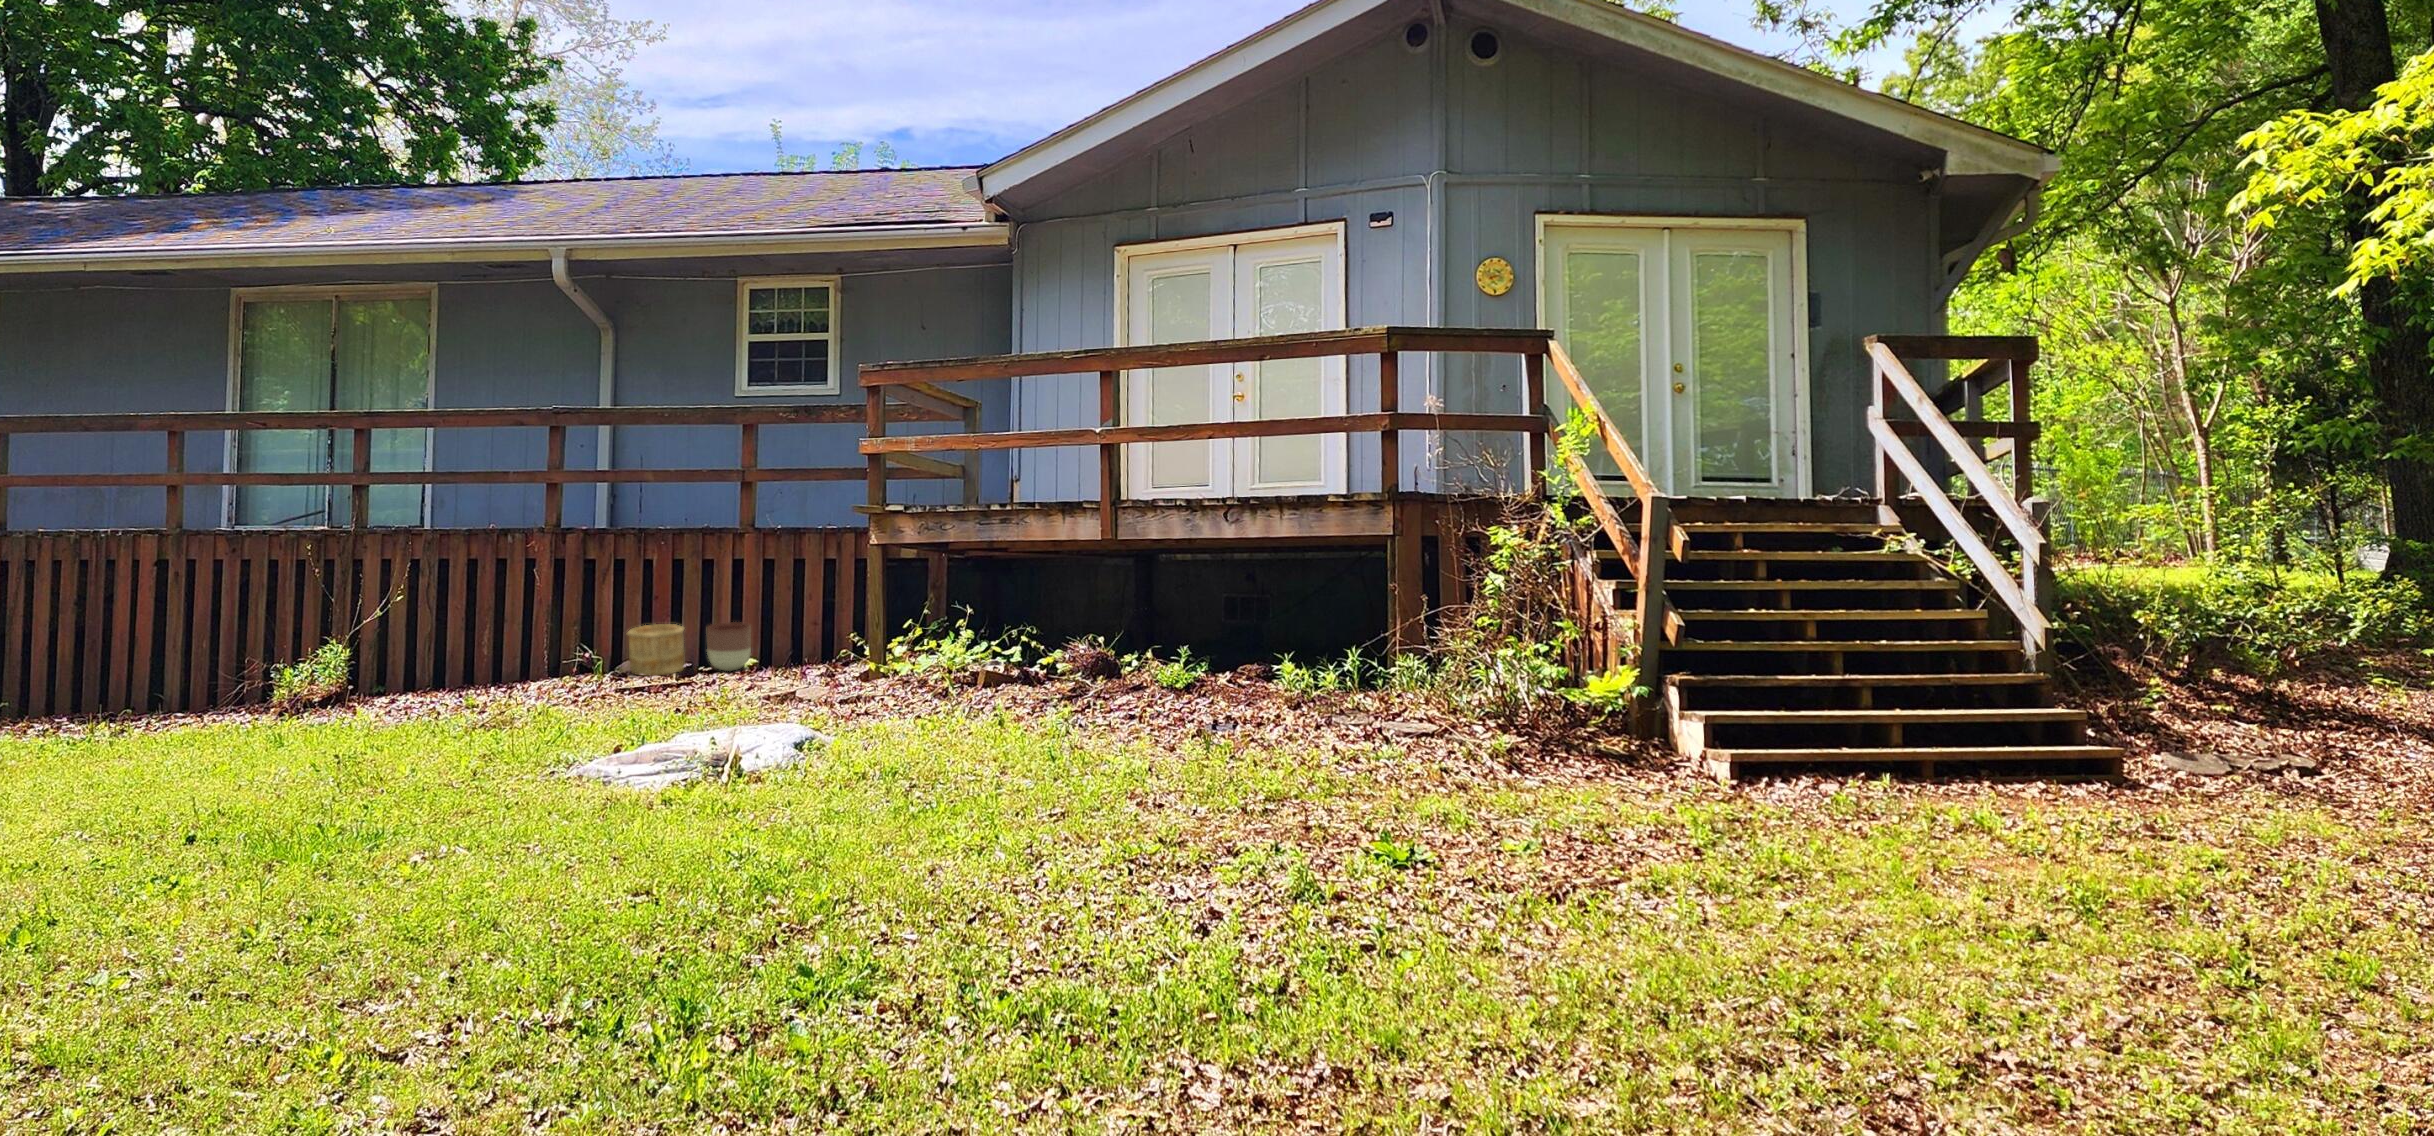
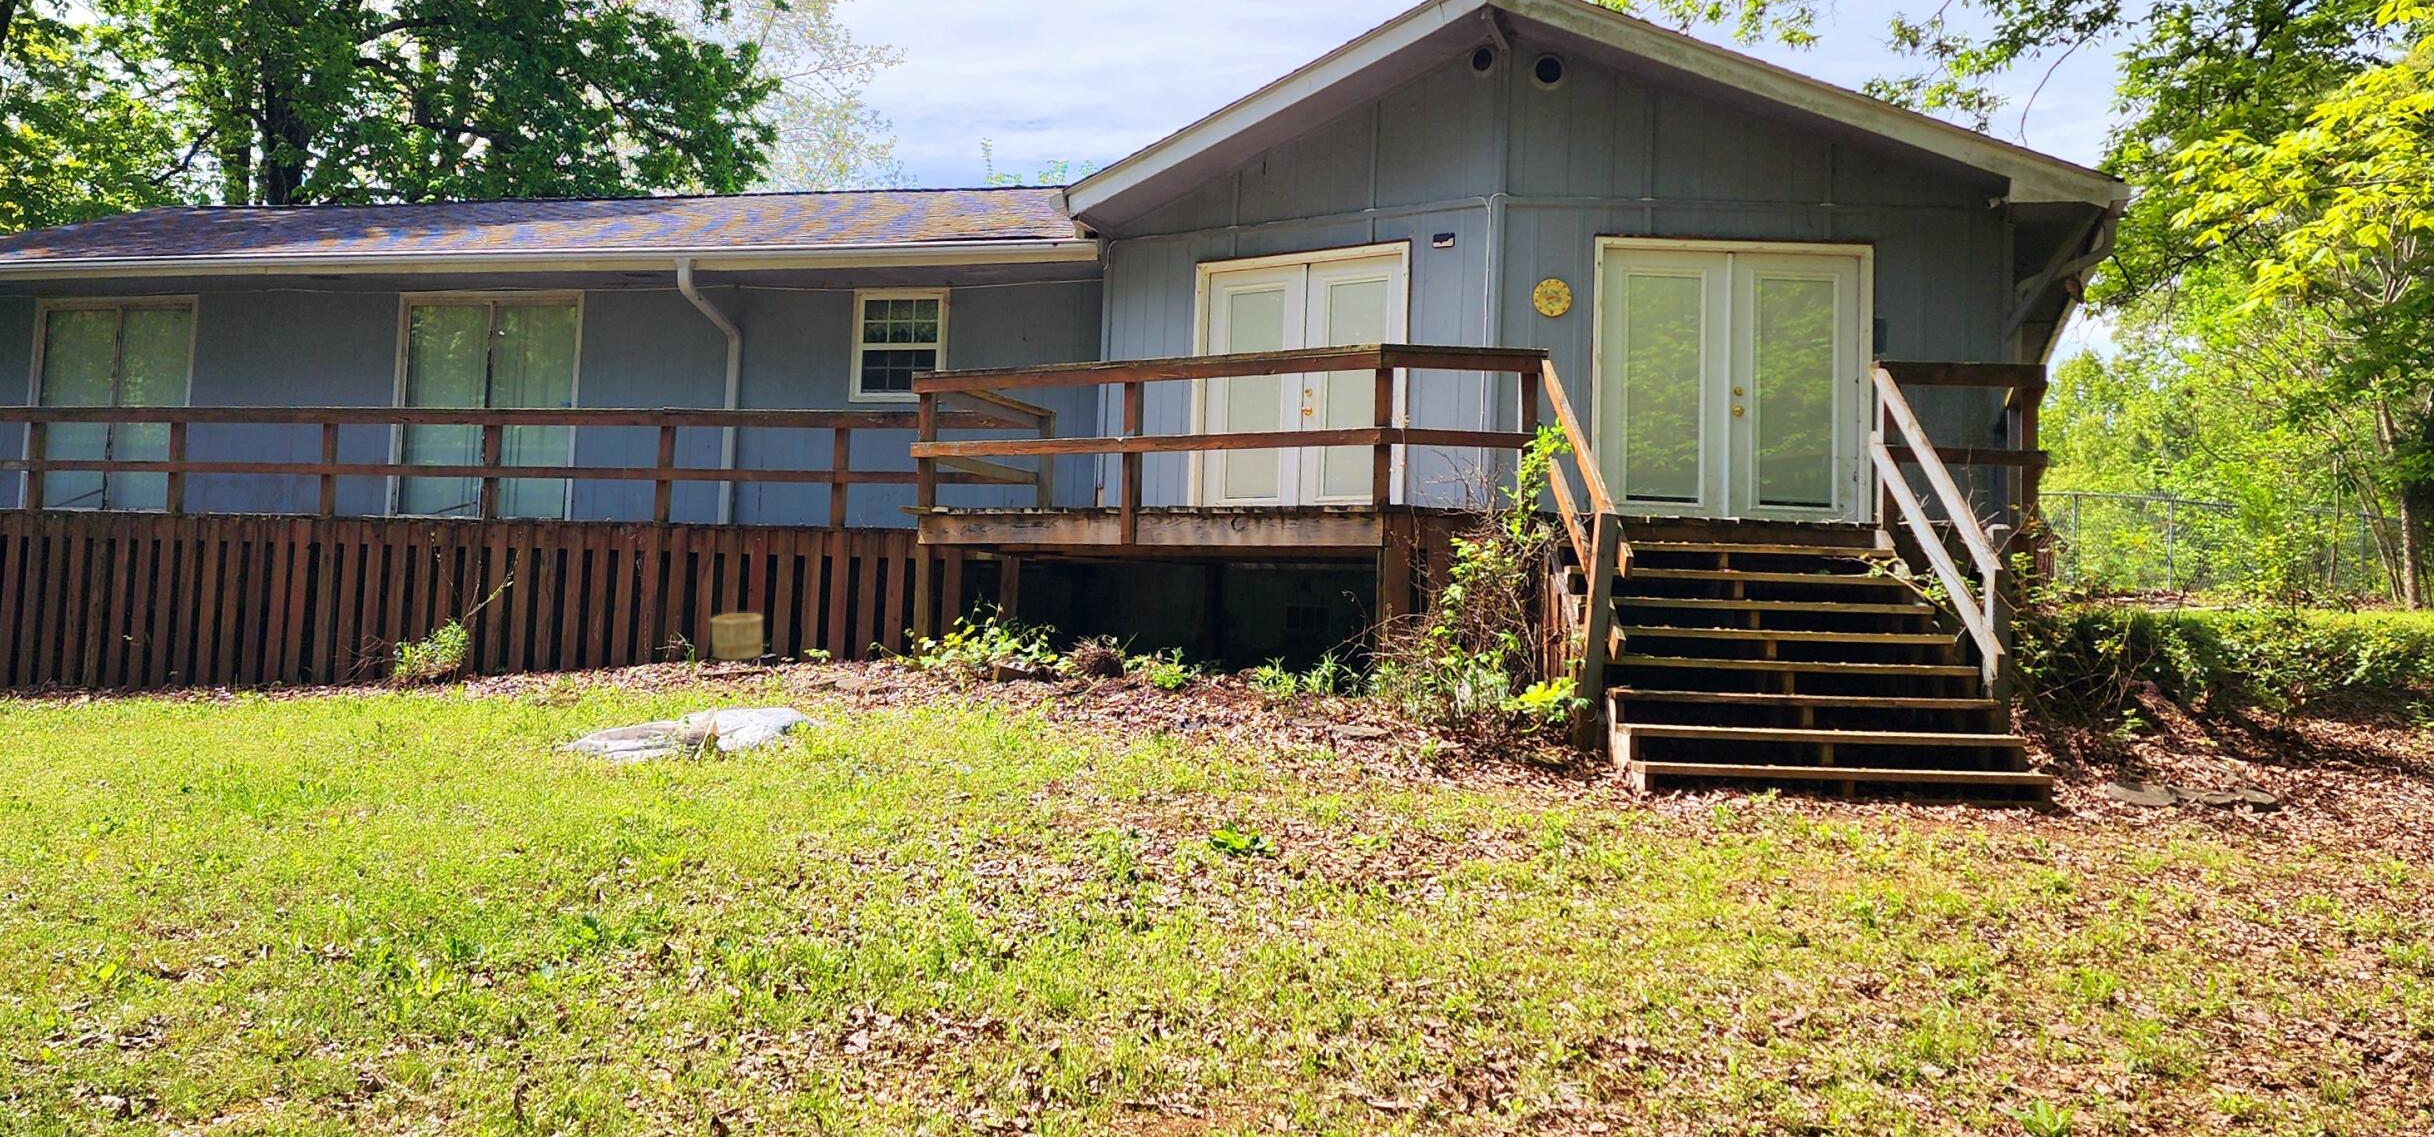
planter: present [706,622,751,671] -> none [780,613,820,658]

